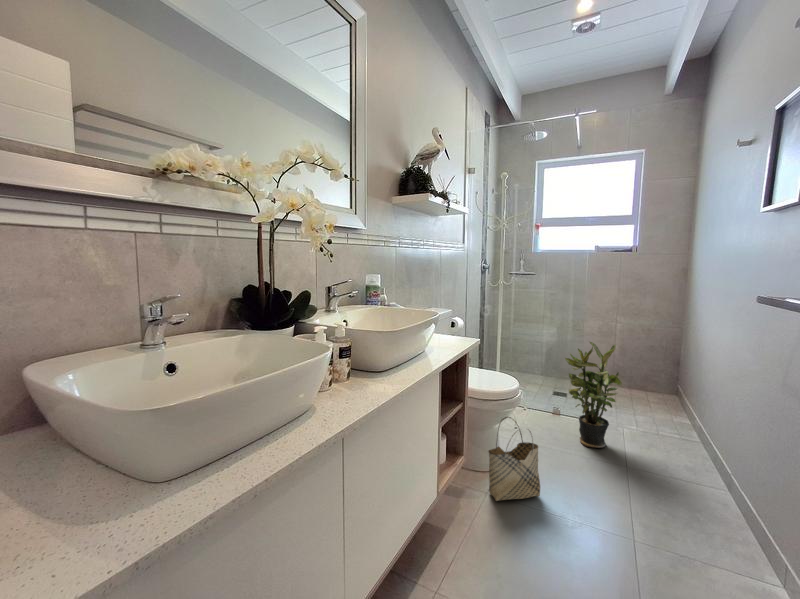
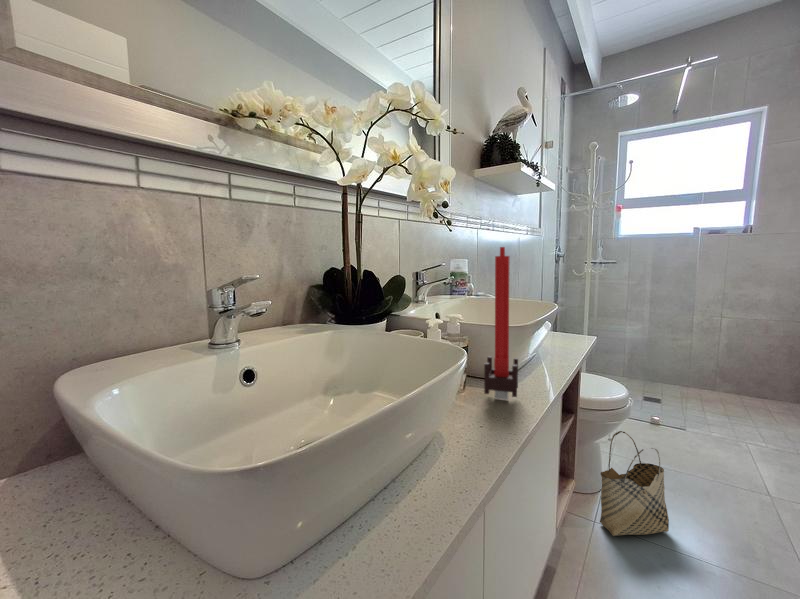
candle: none [355,275,383,386] -> present [484,247,518,400]
potted plant: present [565,342,622,448] -> none [676,339,754,470]

